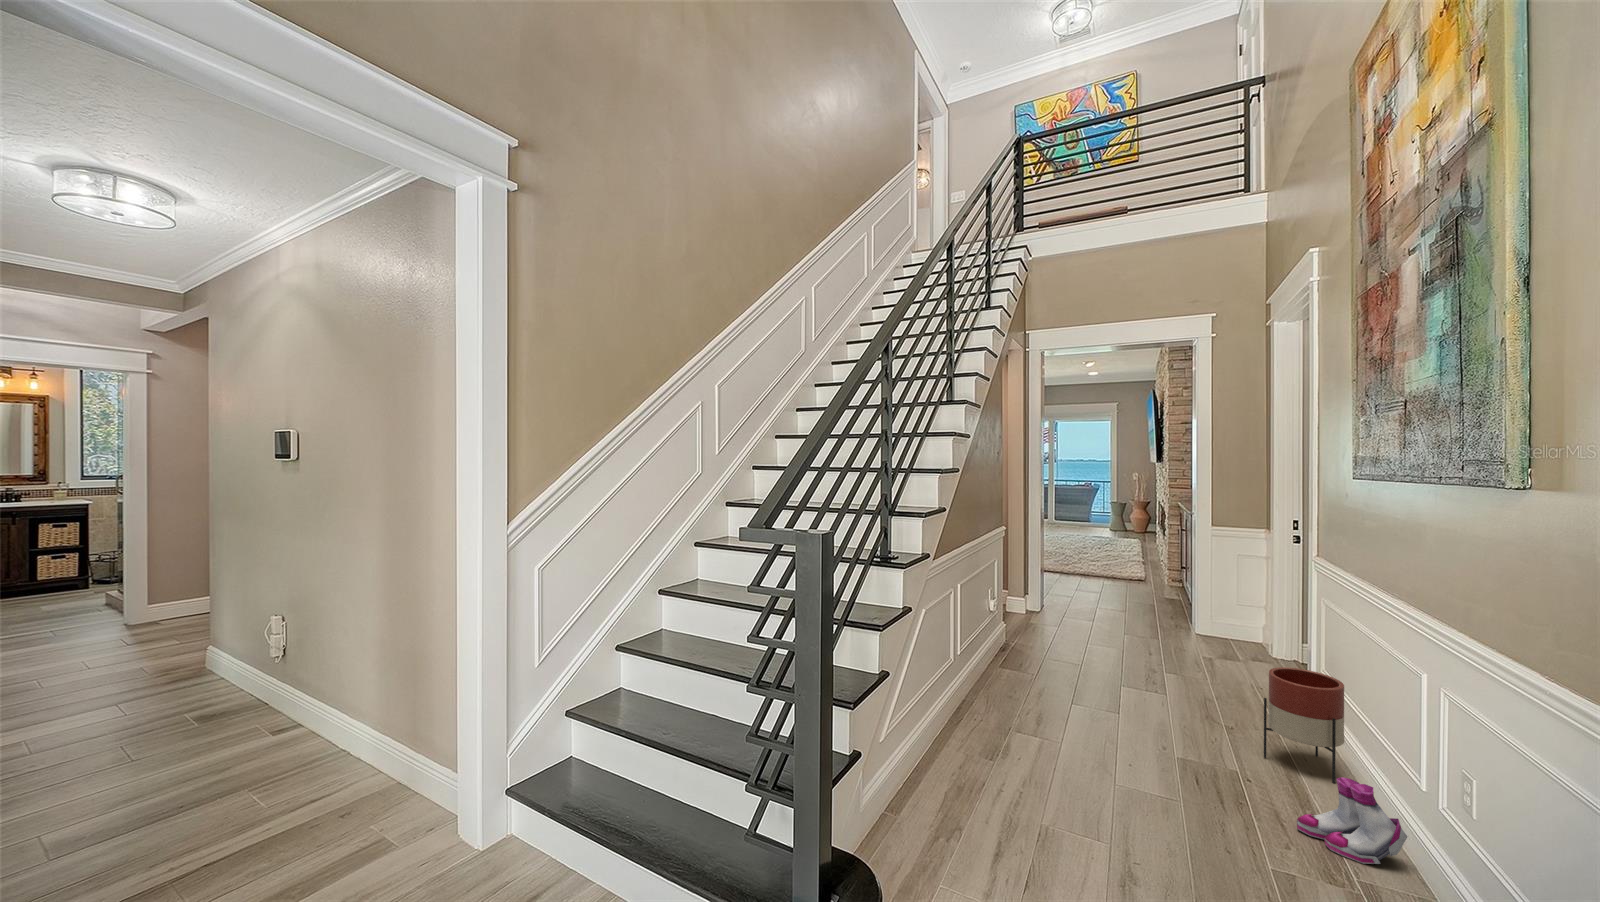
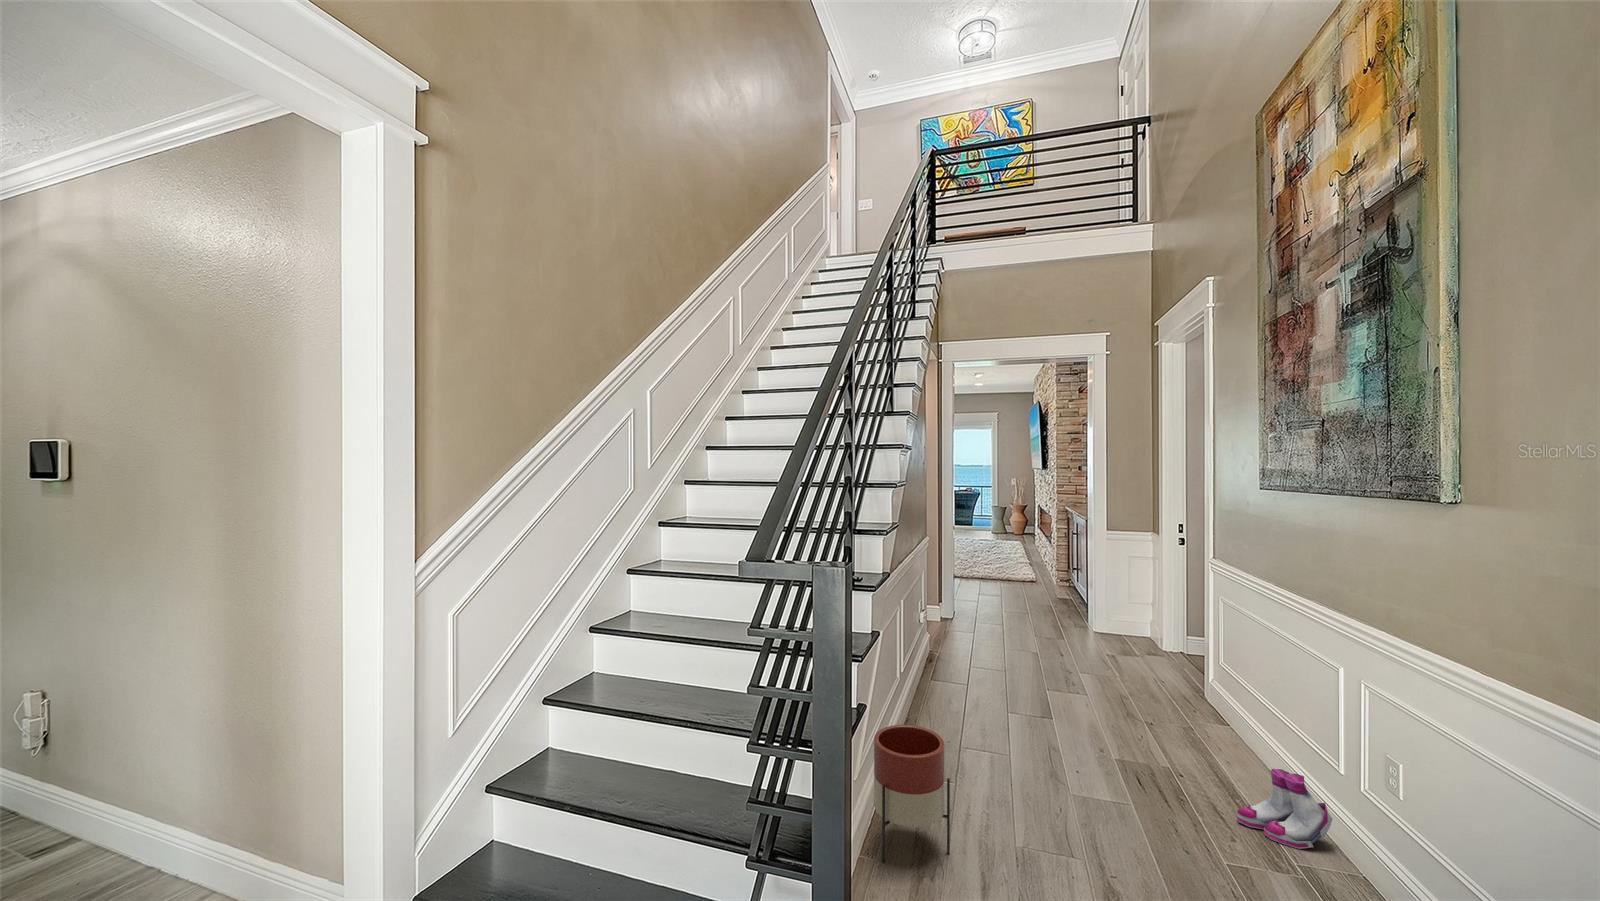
planter: present [1264,667,1344,783] -> present [874,725,950,863]

